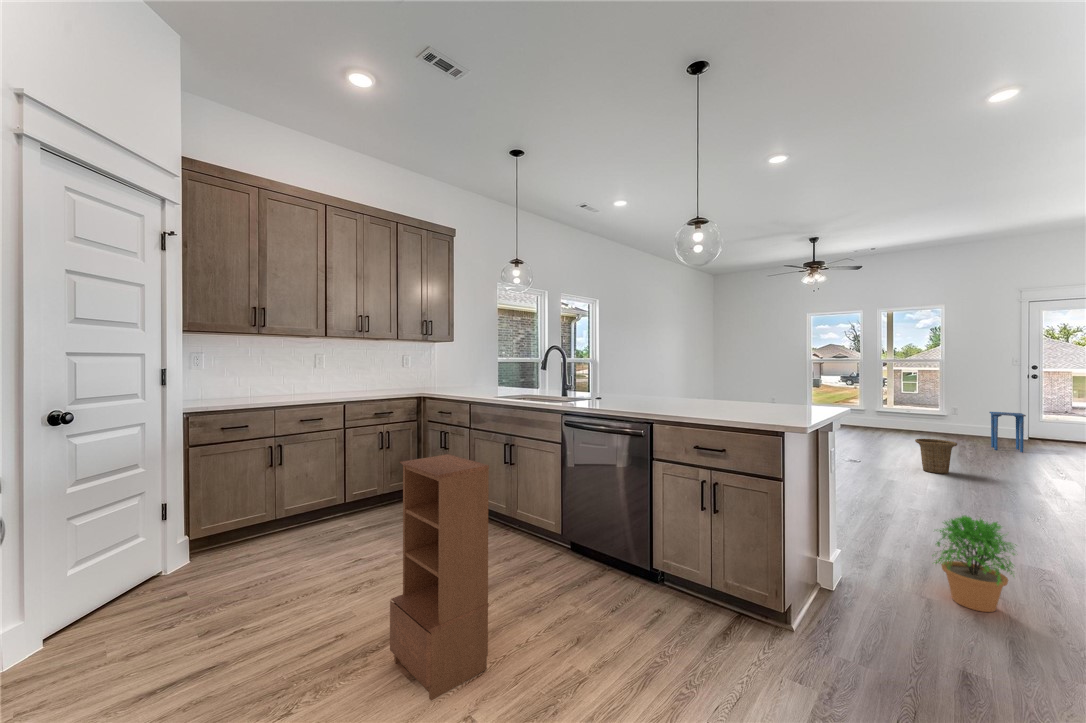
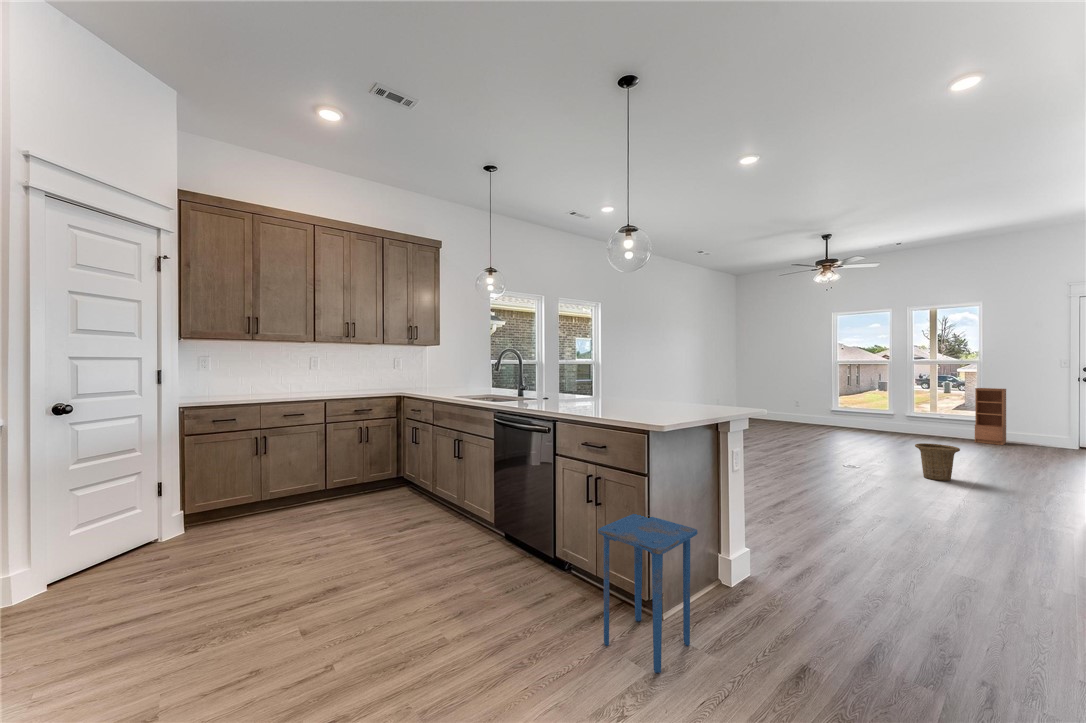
side table: present [989,412,1026,452] -> present [598,514,697,673]
bookcase: present [390,454,489,701] -> present [975,388,1006,445]
potted plant: present [932,516,1016,612] -> none [833,518,913,618]

